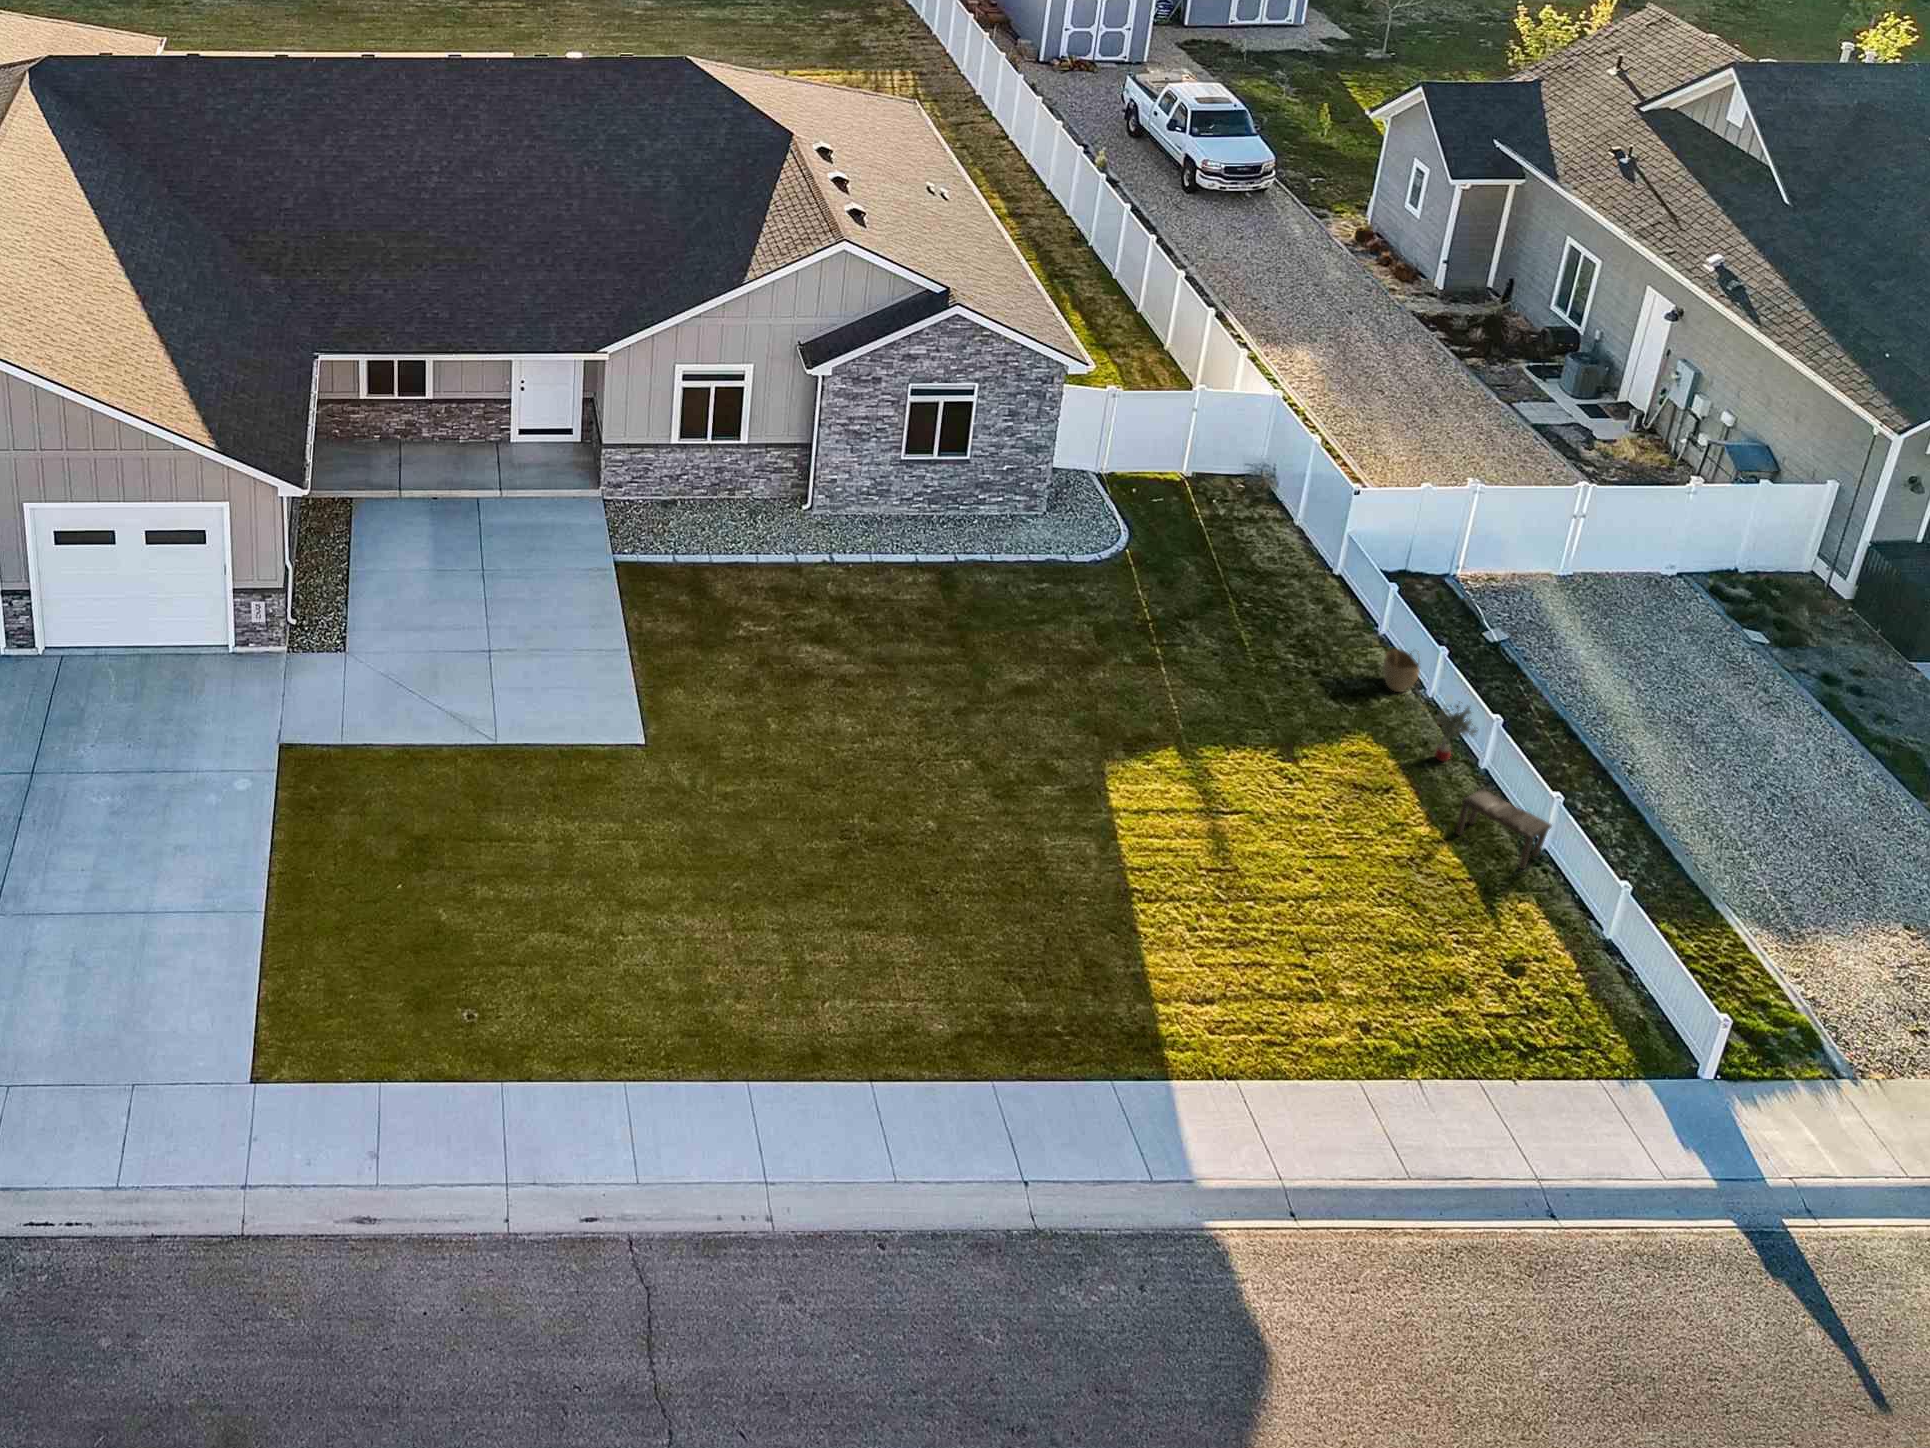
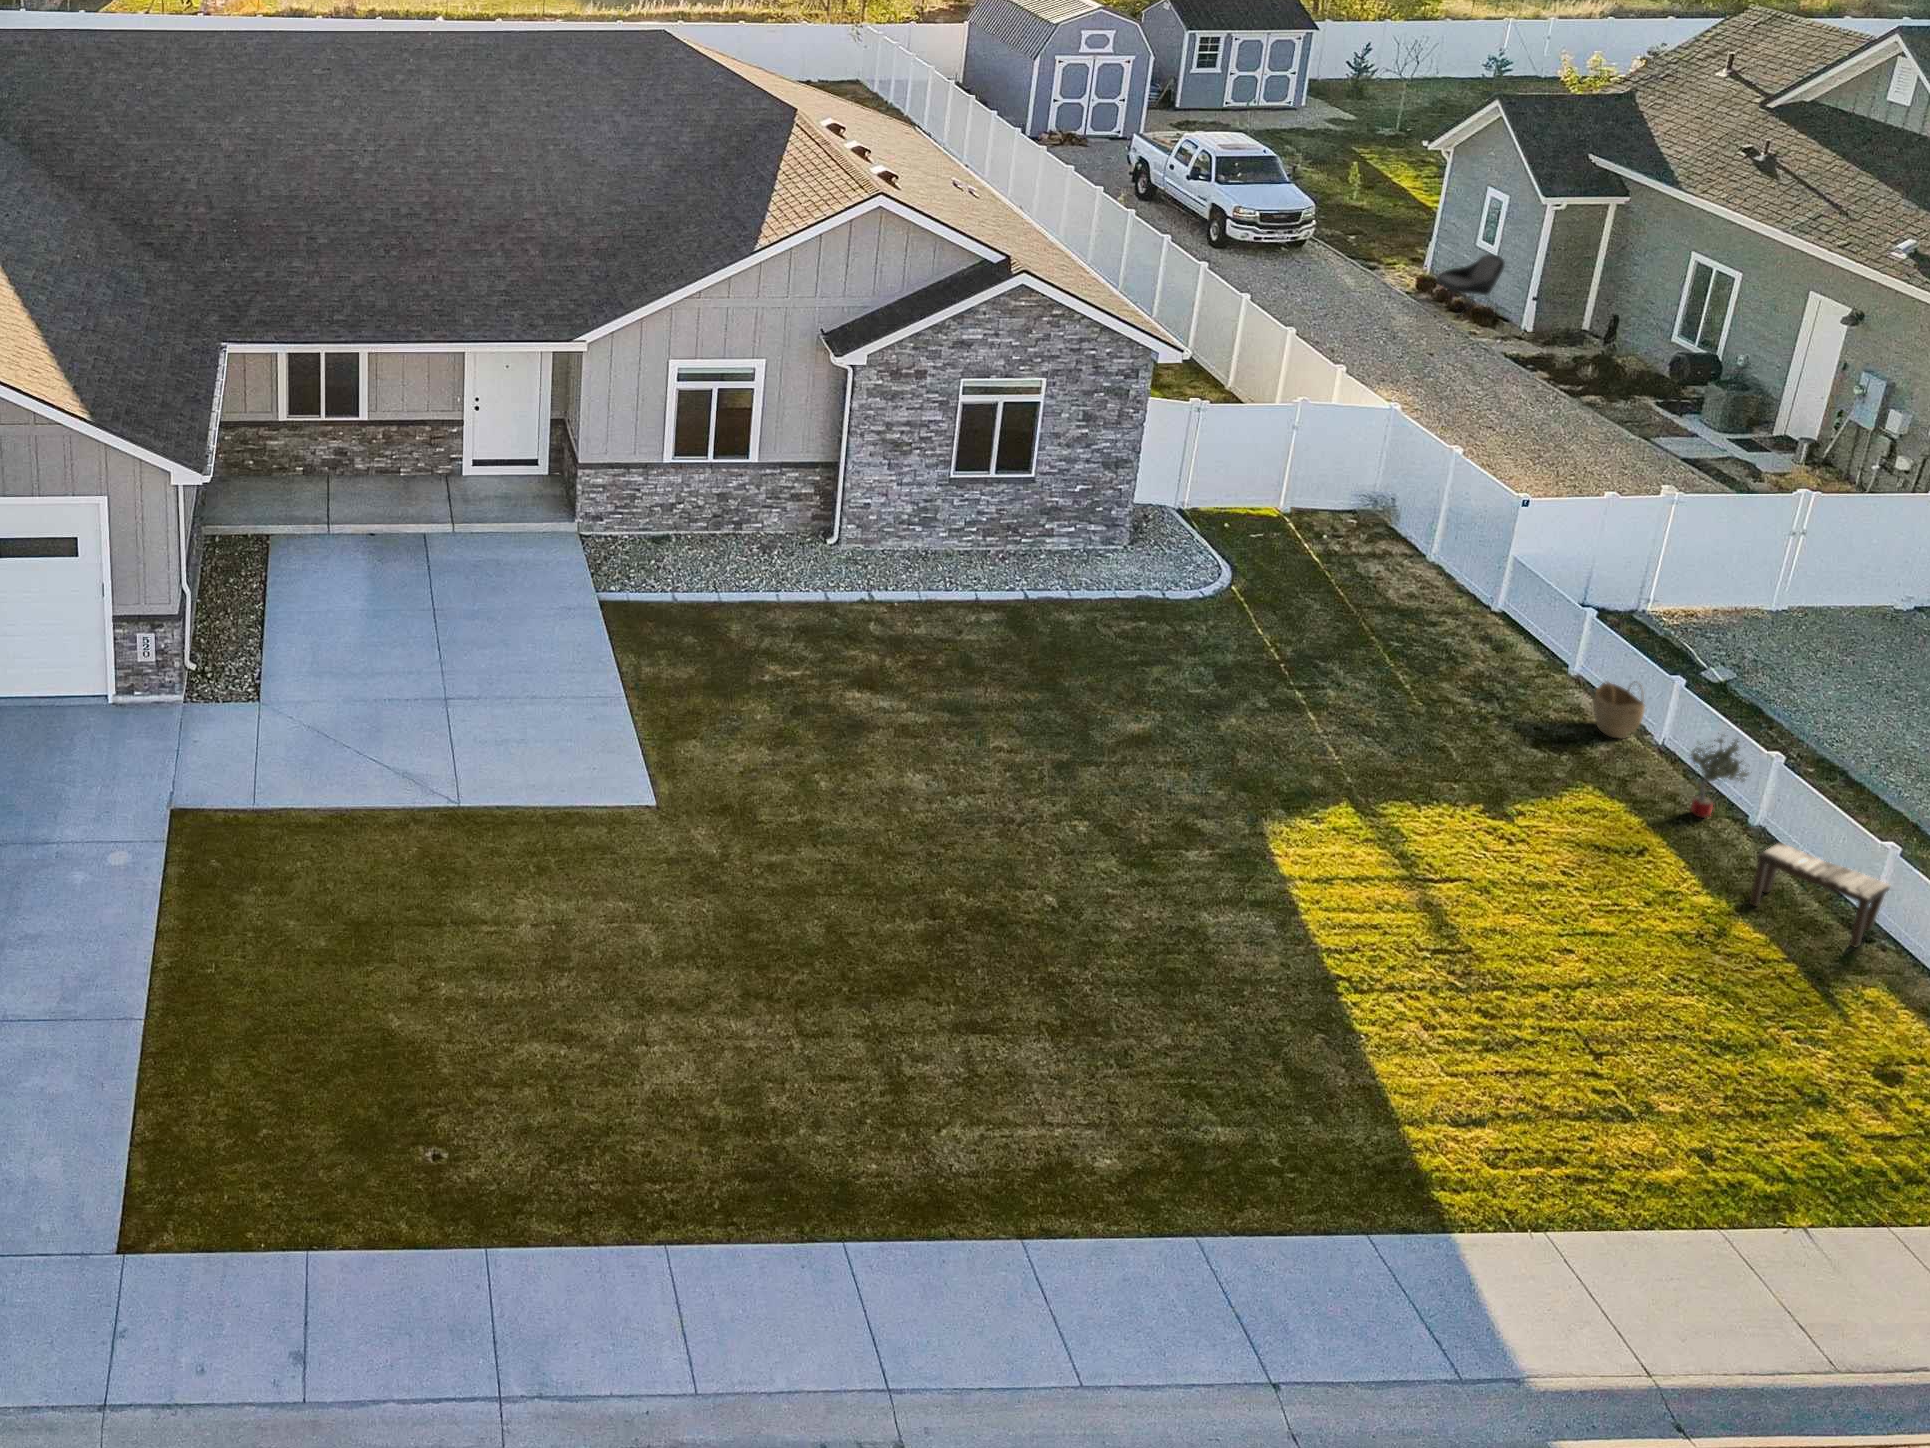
lounge chair: none [1361,220,1422,277] -> present [1436,254,1505,315]

